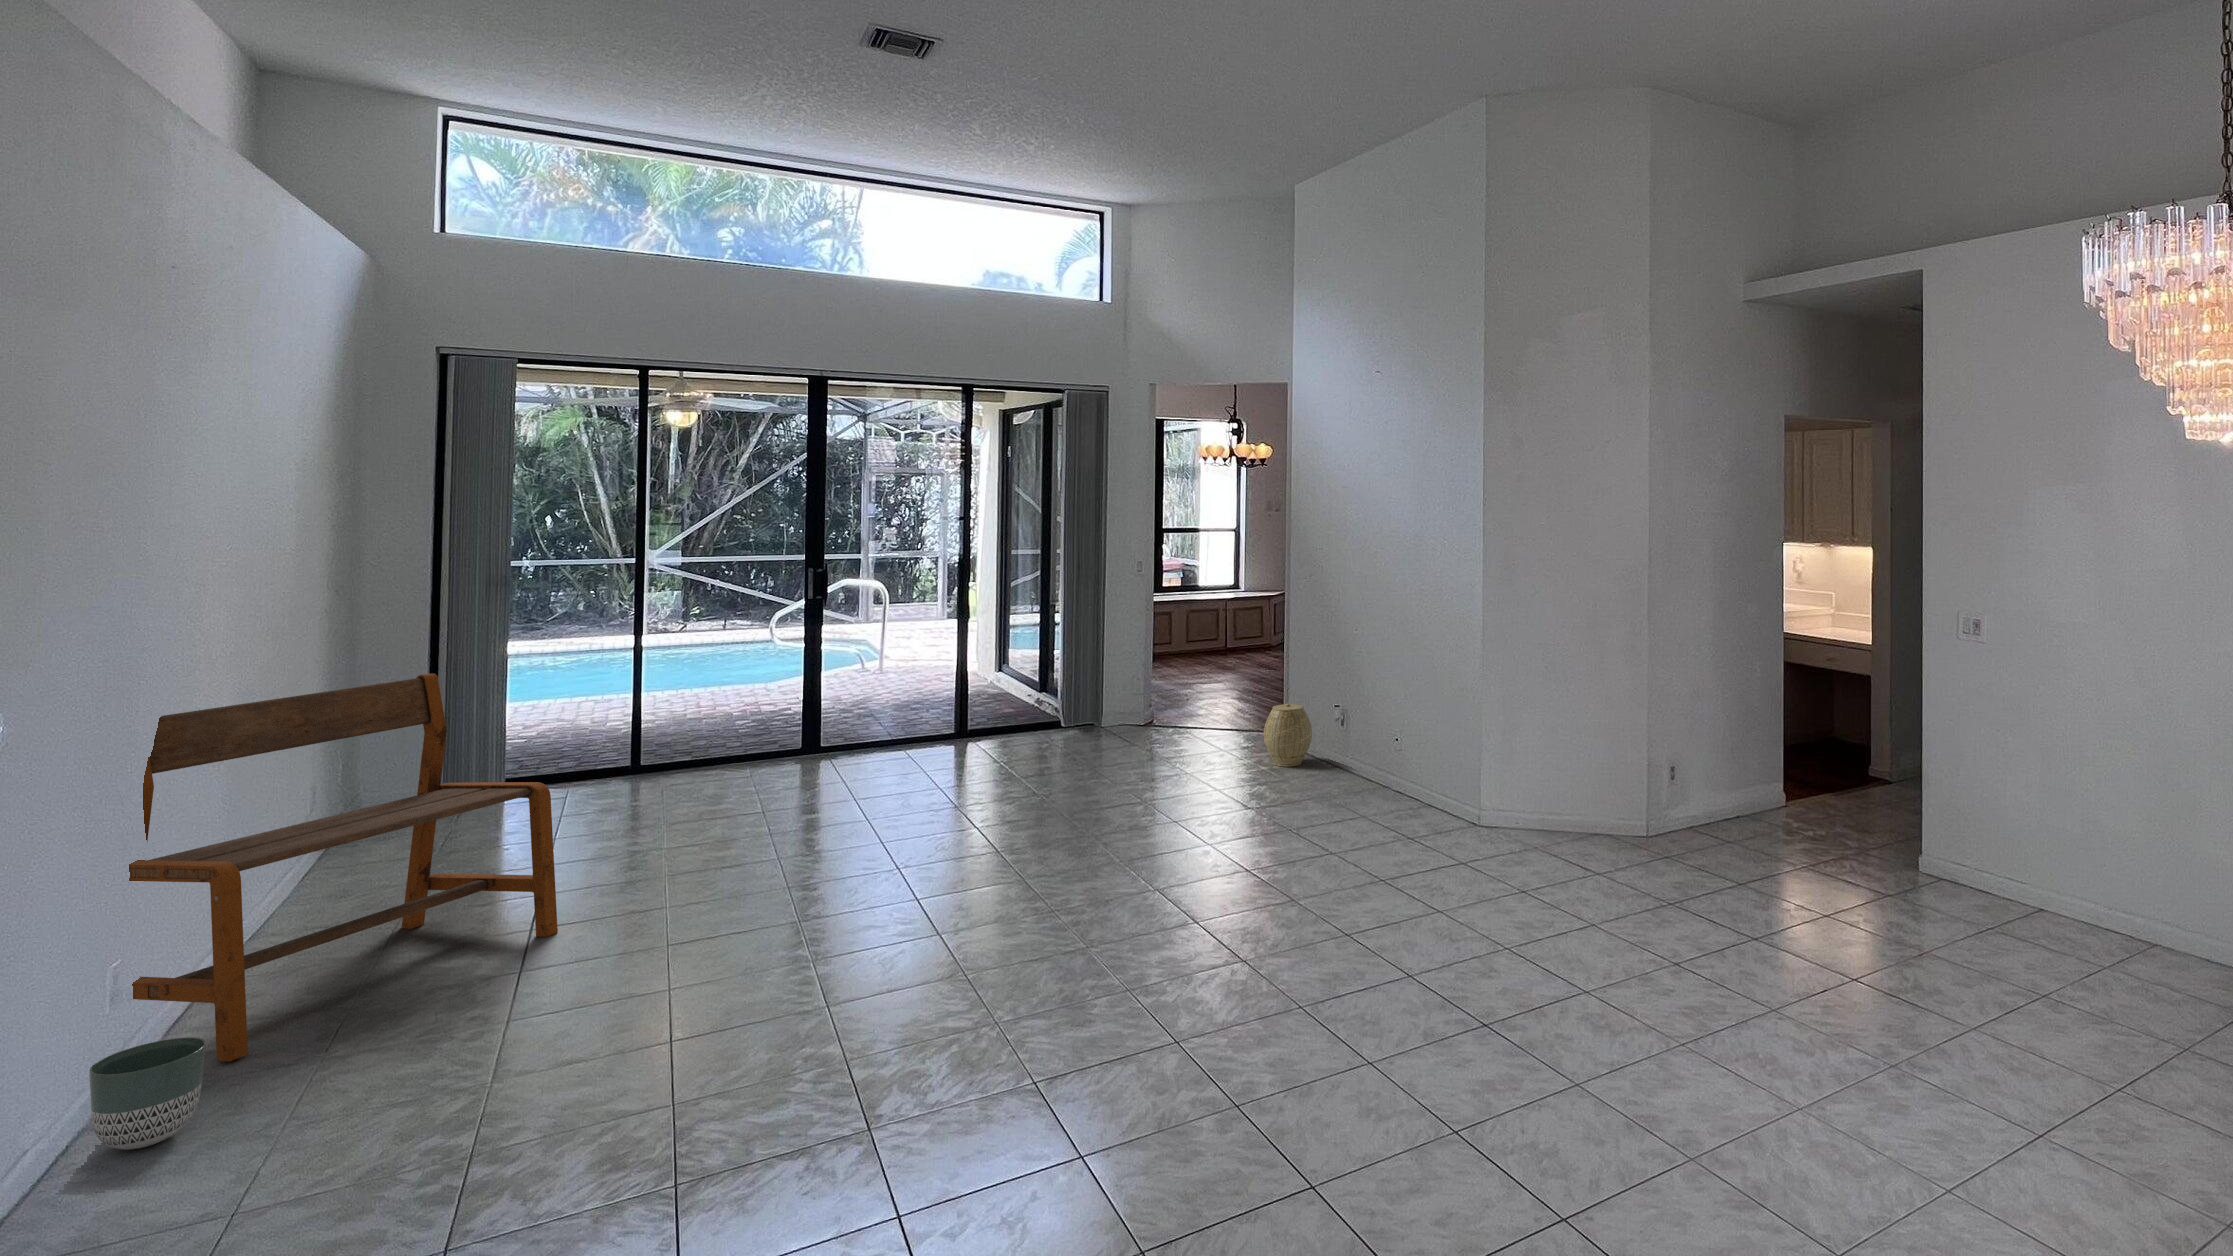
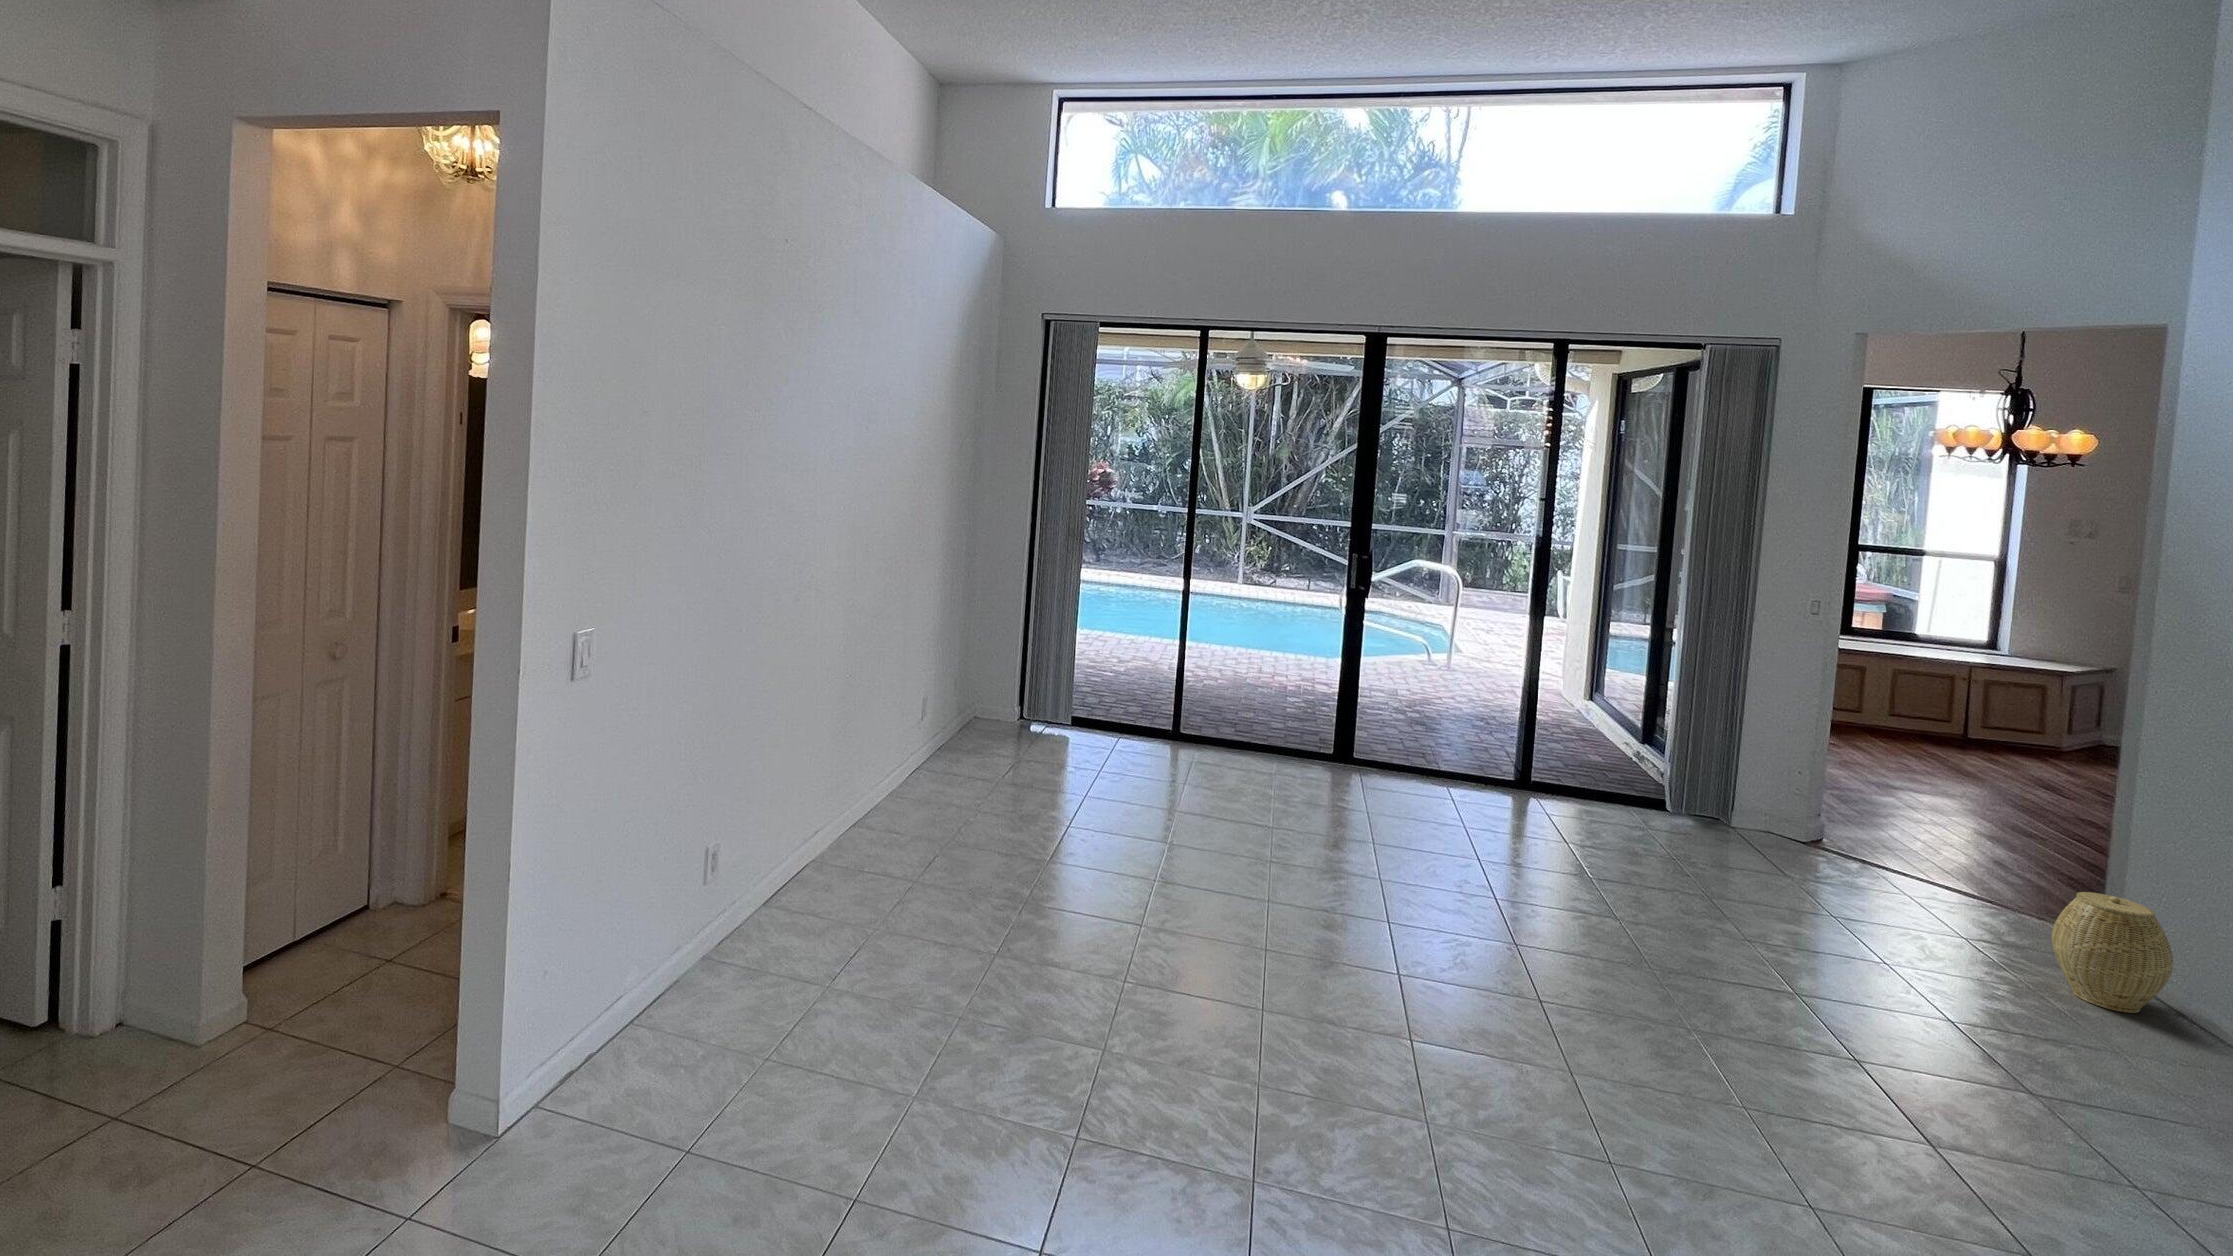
bench: present [129,673,558,1061] -> none [717,622,1043,963]
planter: present [89,1037,206,1150] -> none [641,938,715,1038]

